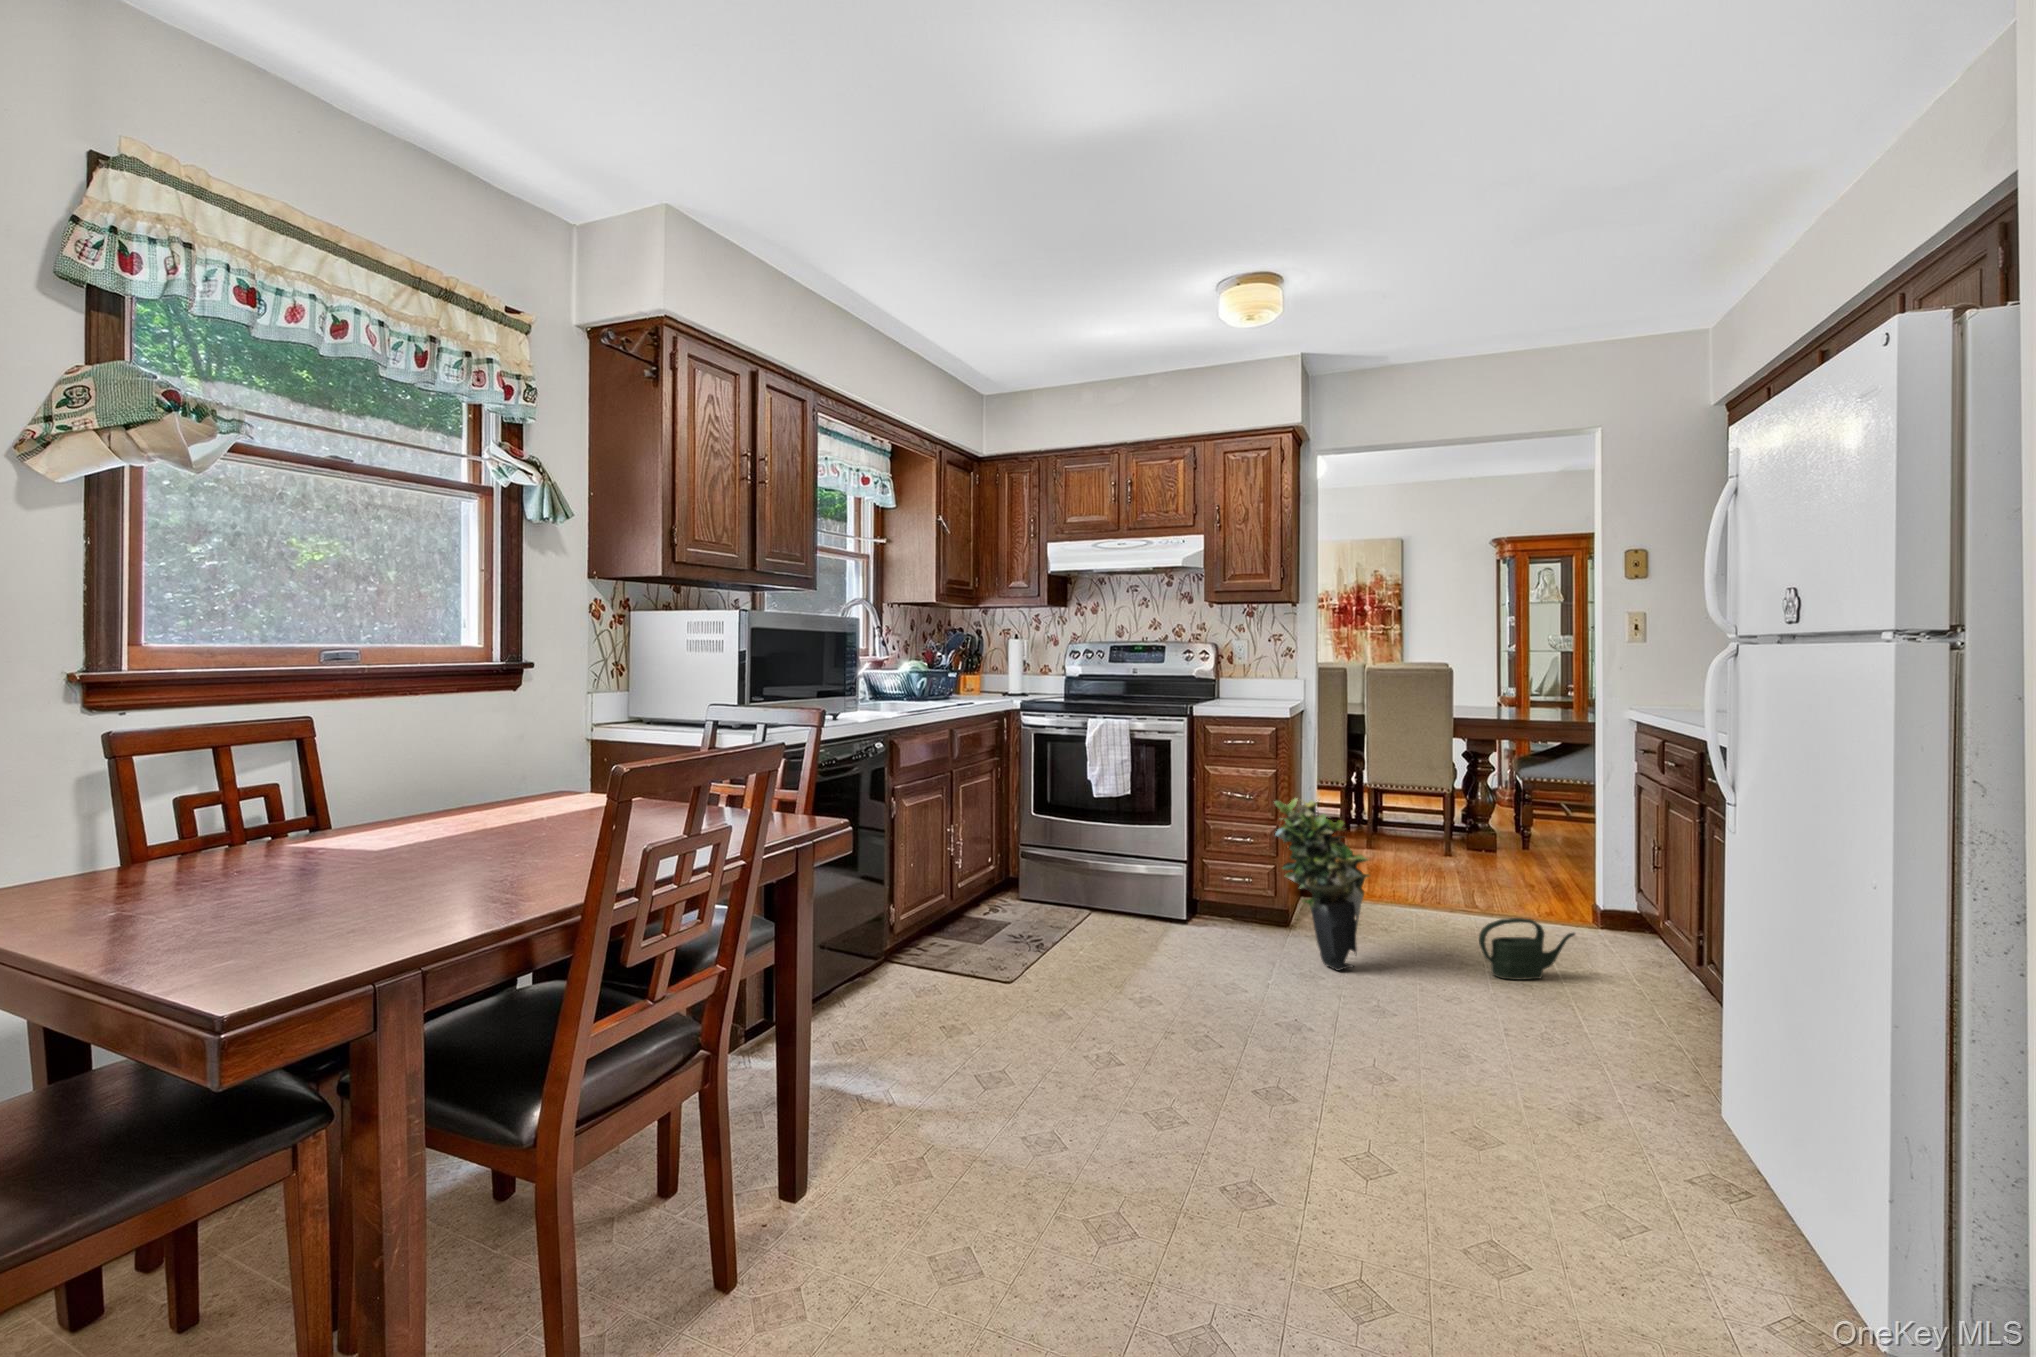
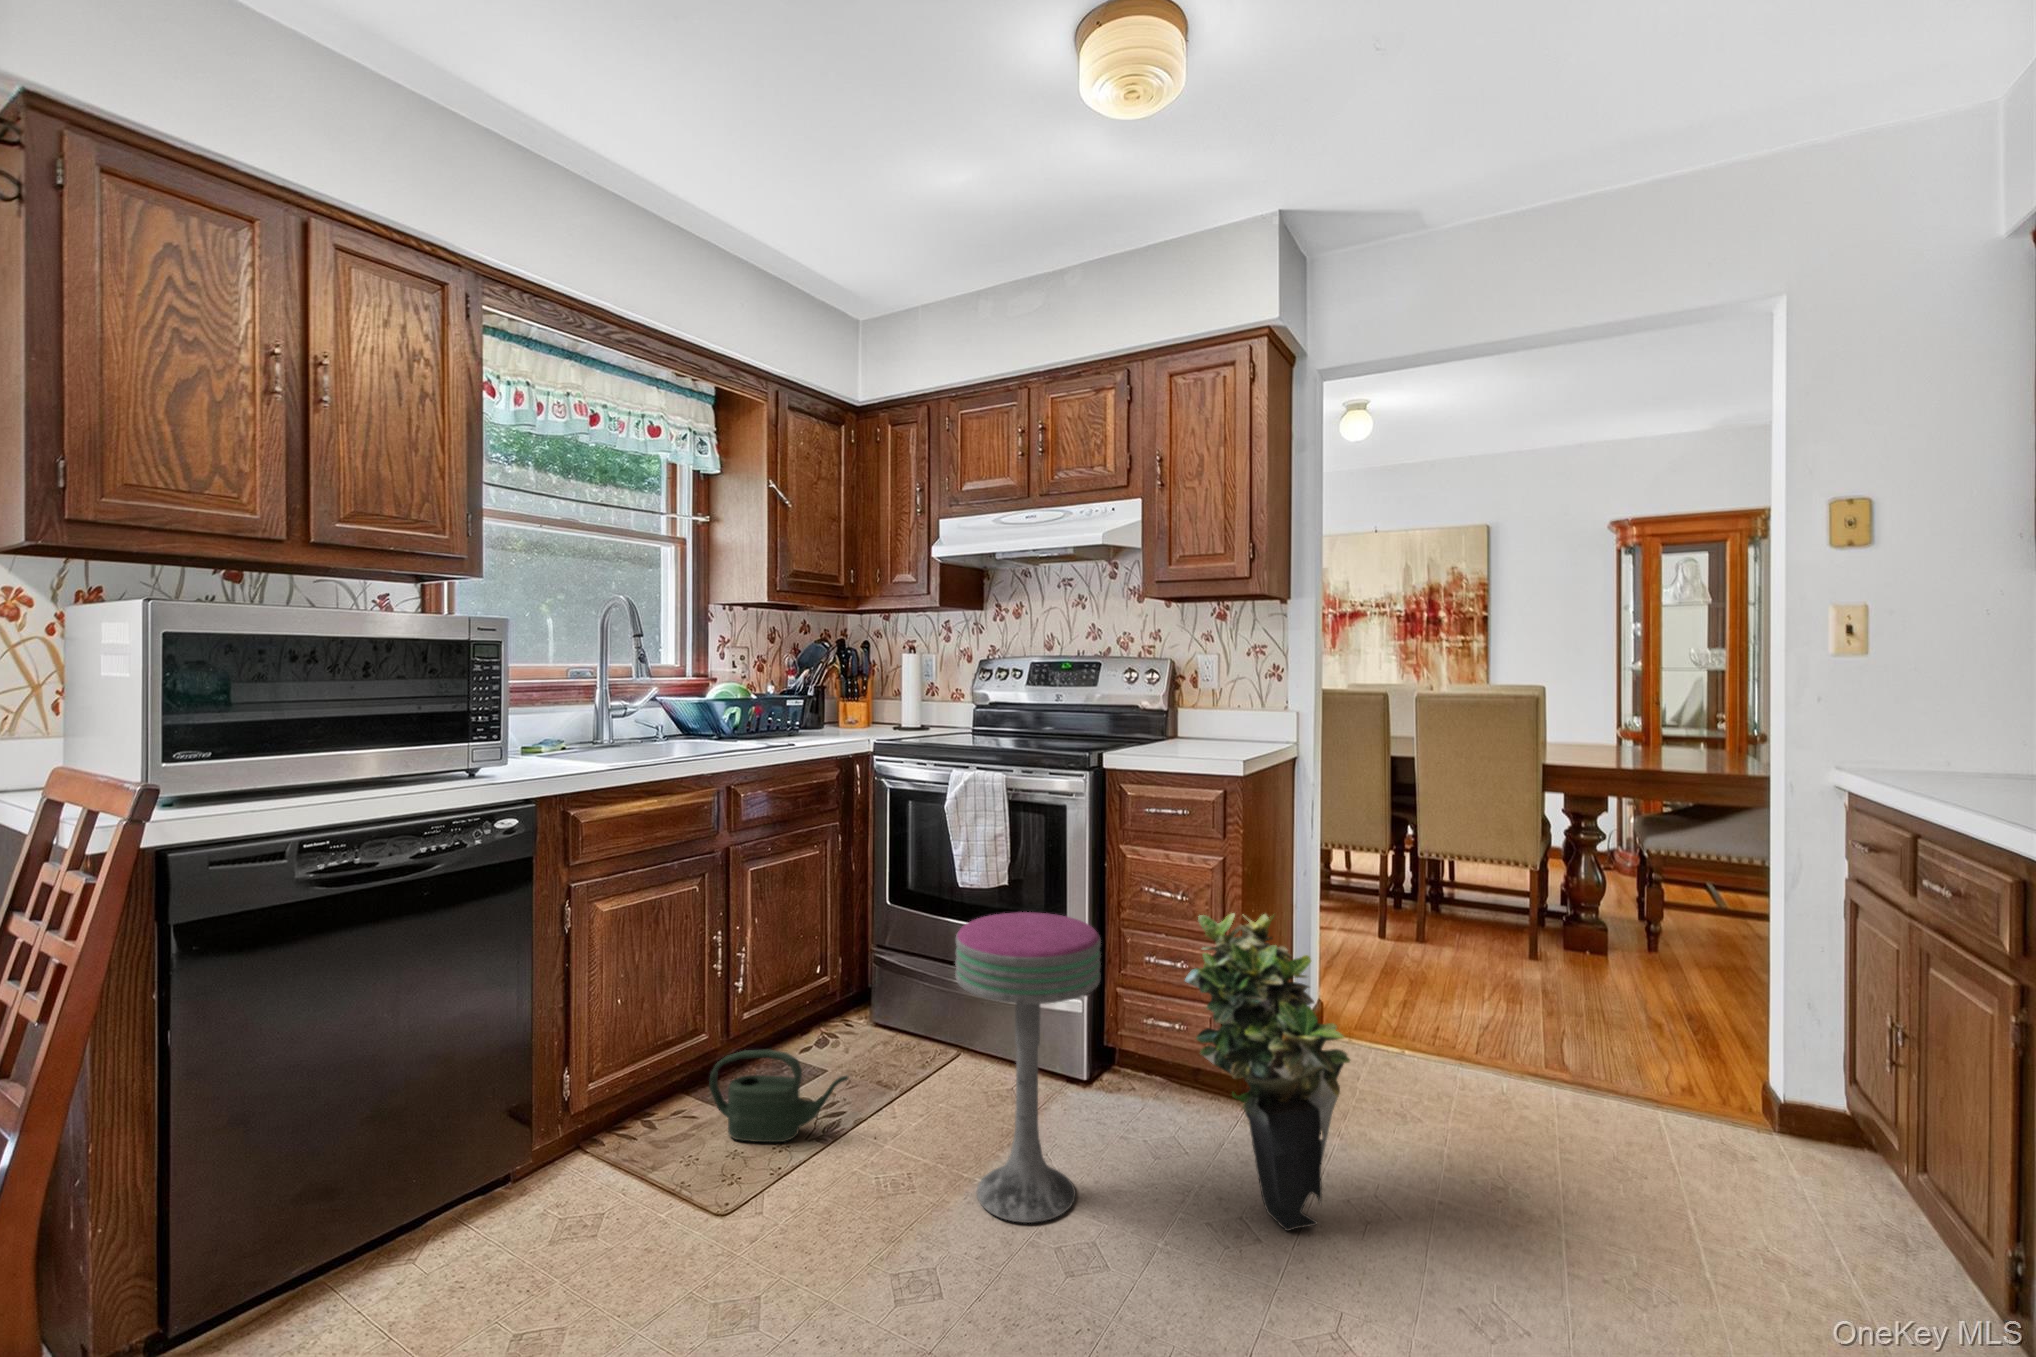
bar stool: none [1140,801,1229,975] -> present [955,912,1101,1223]
watering can: present [1479,918,1575,980] -> present [709,1050,848,1142]

